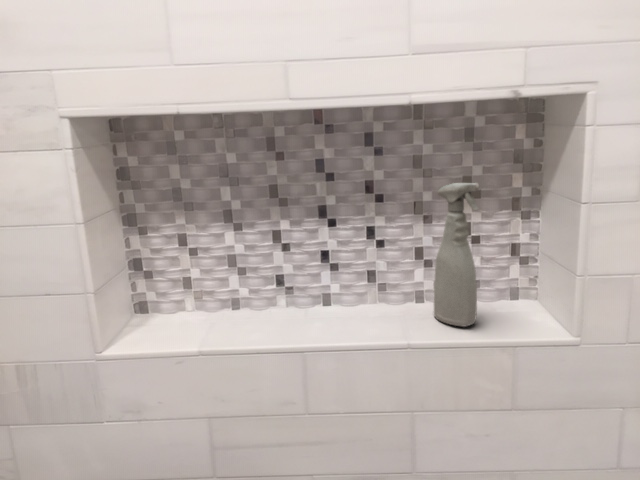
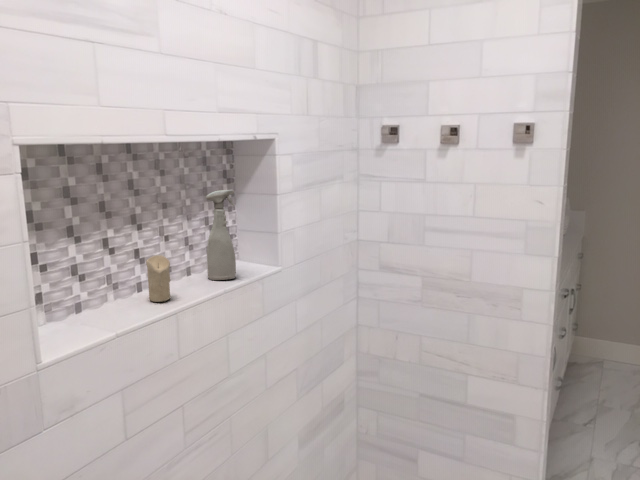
candle: none [306,264,338,328] -> present [146,255,170,302]

